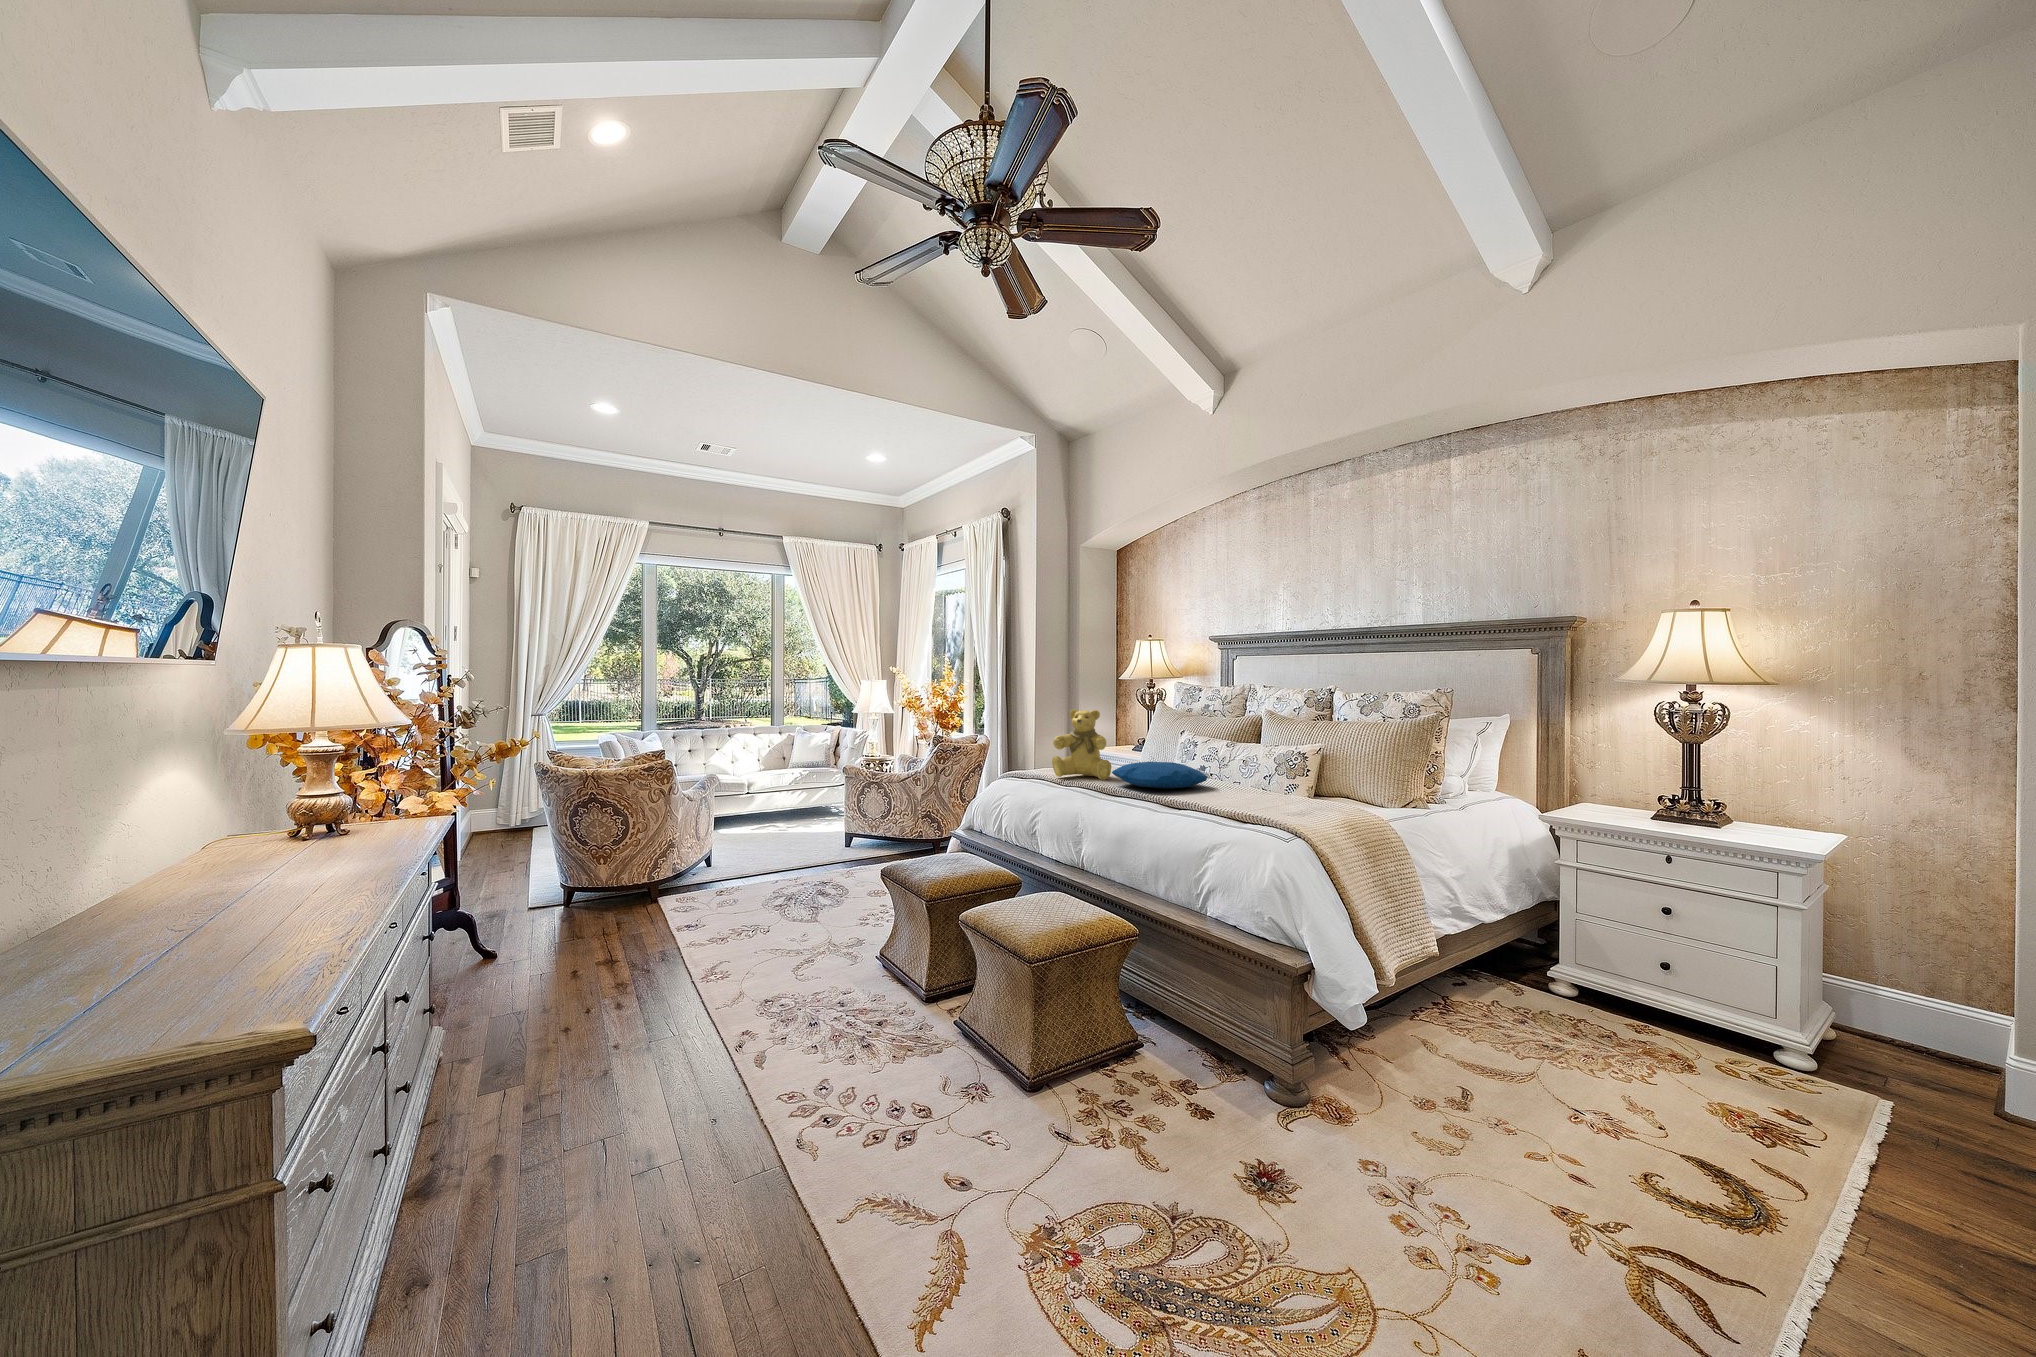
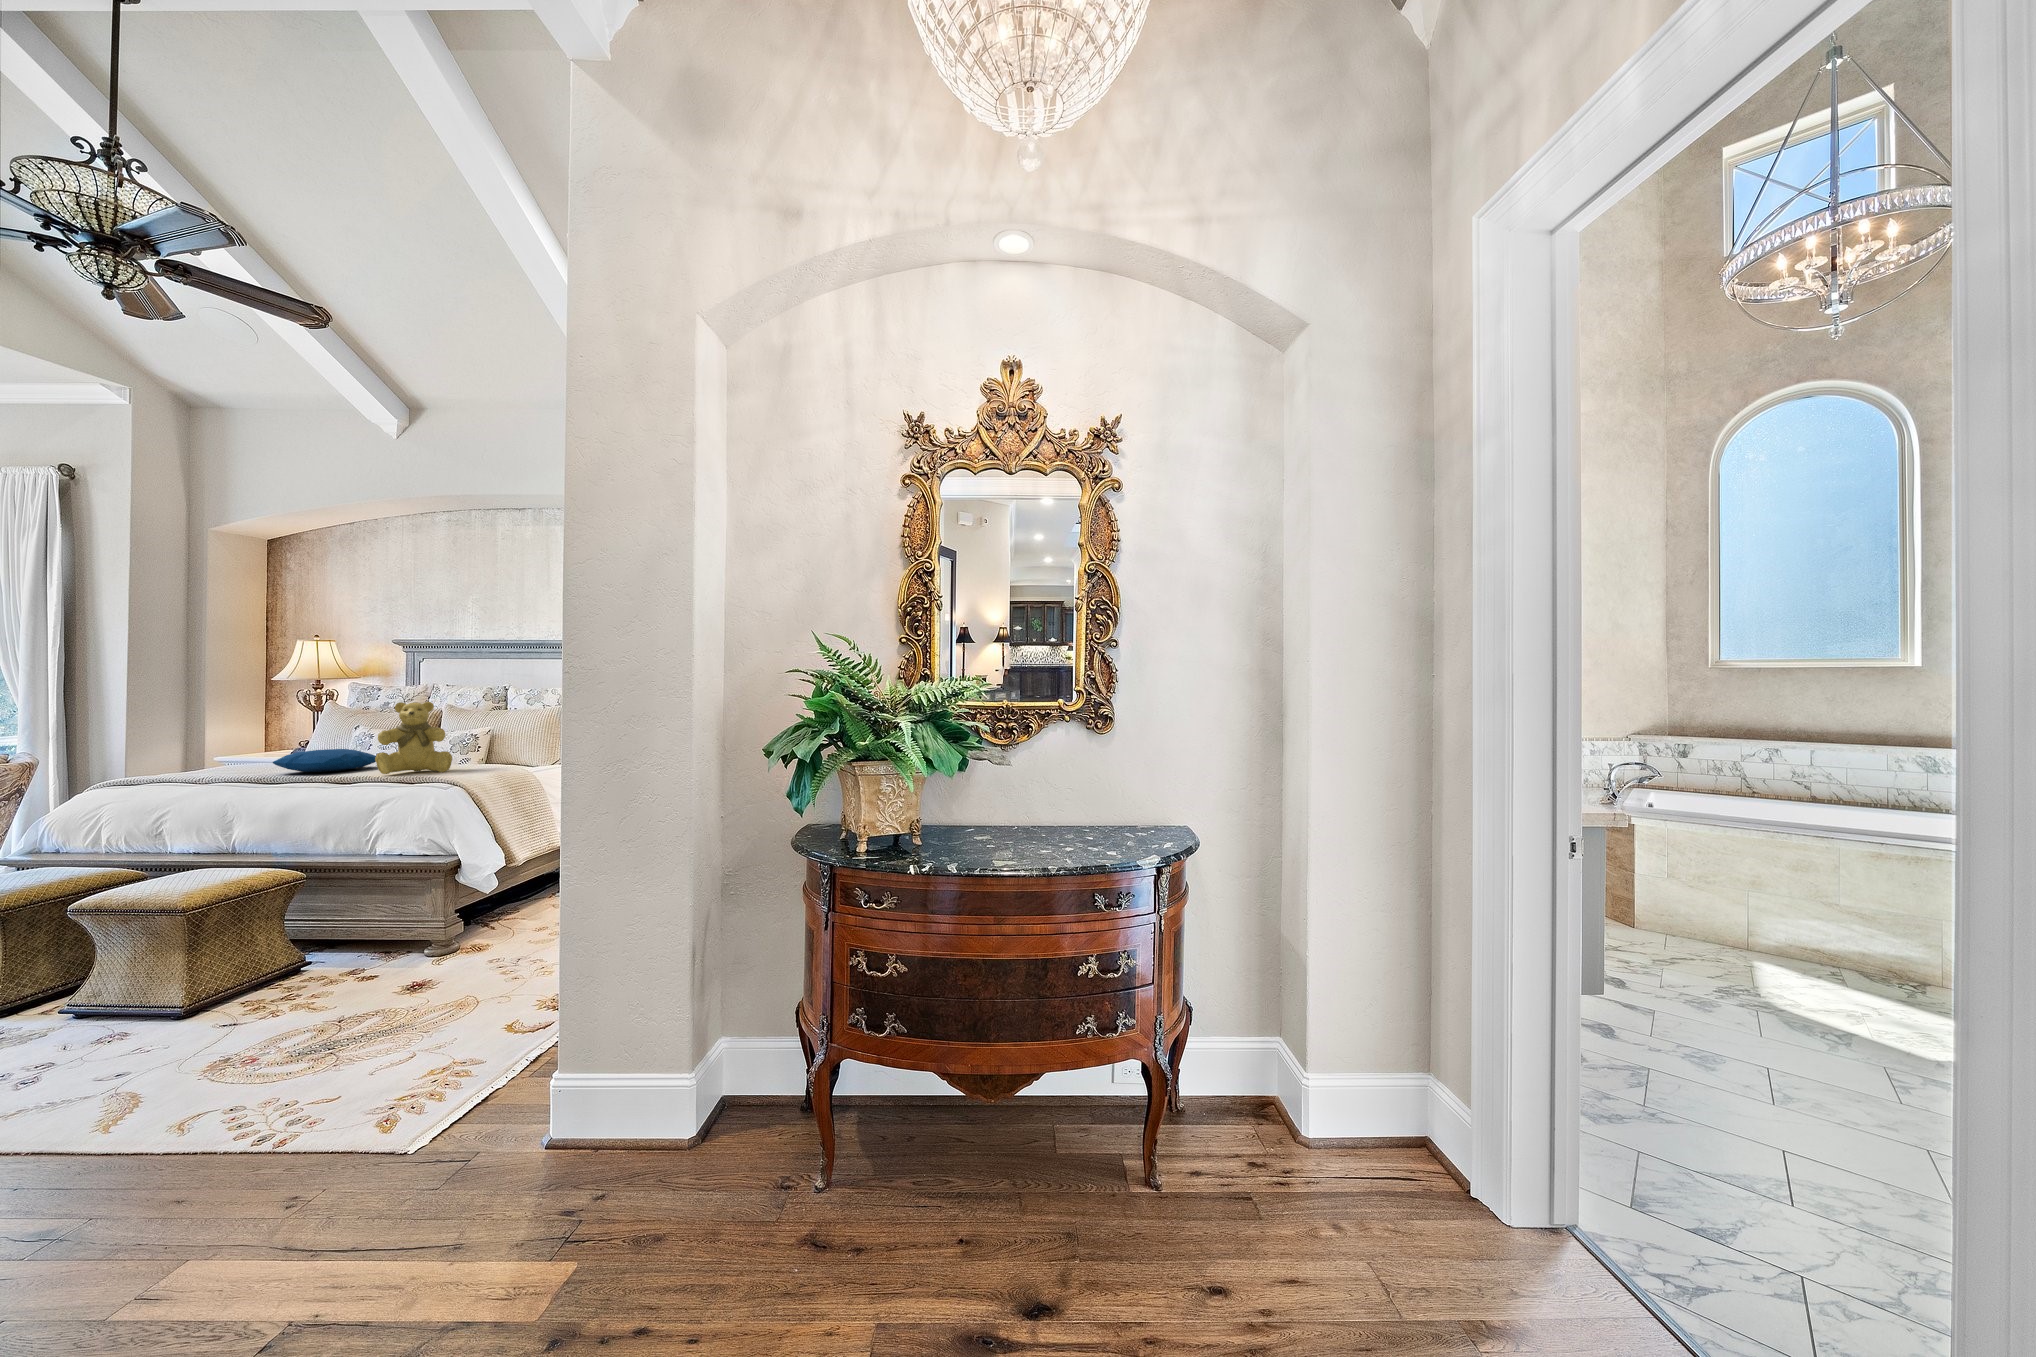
teddy bear: present [1052,709,1111,780] -> present [375,702,452,774]

